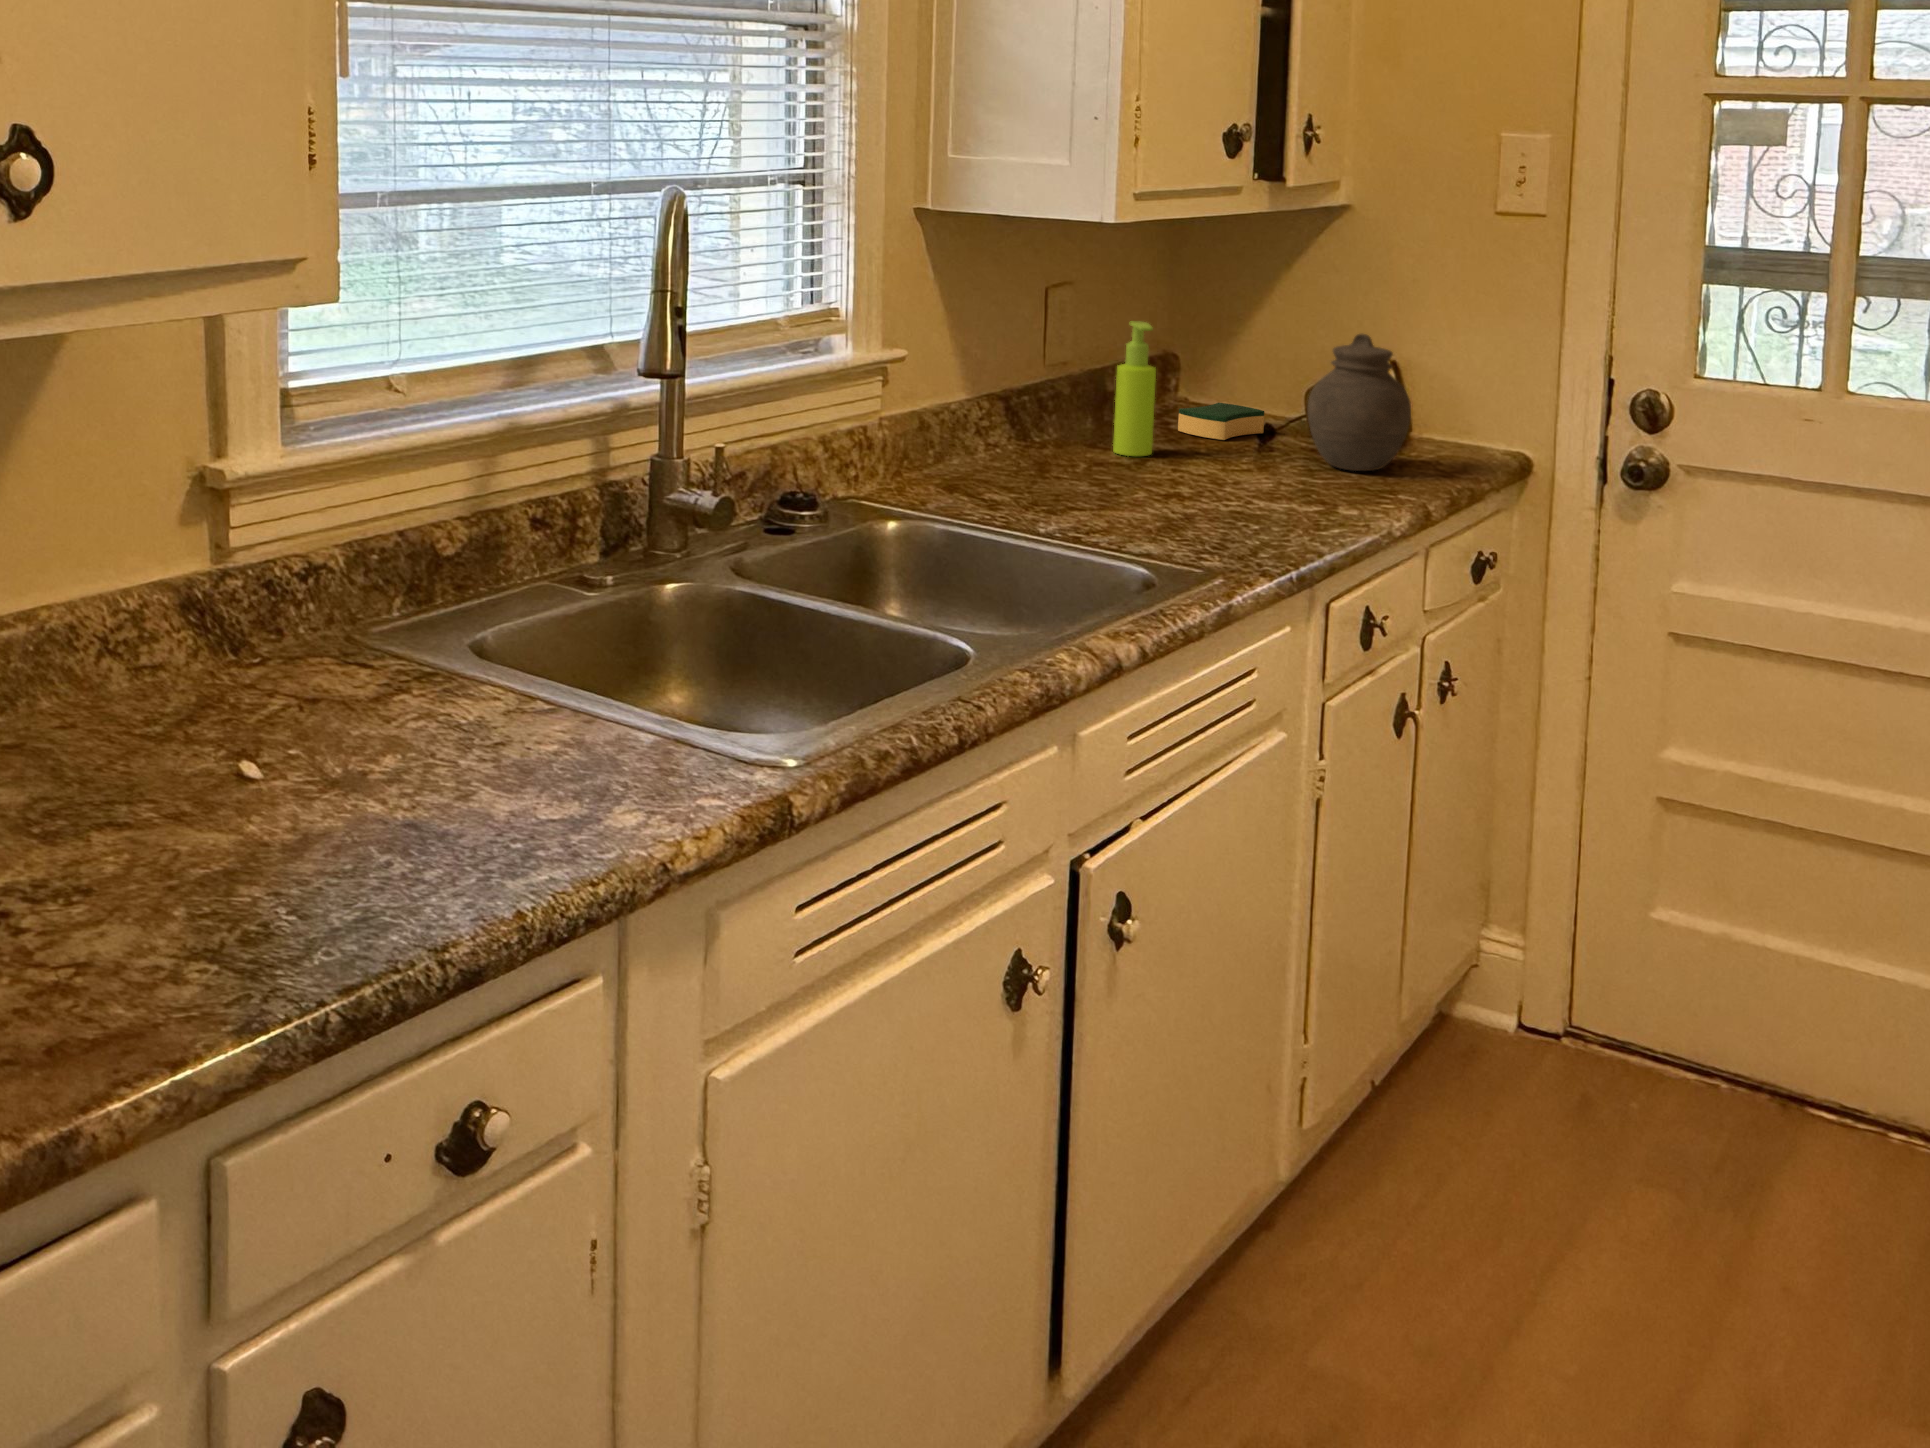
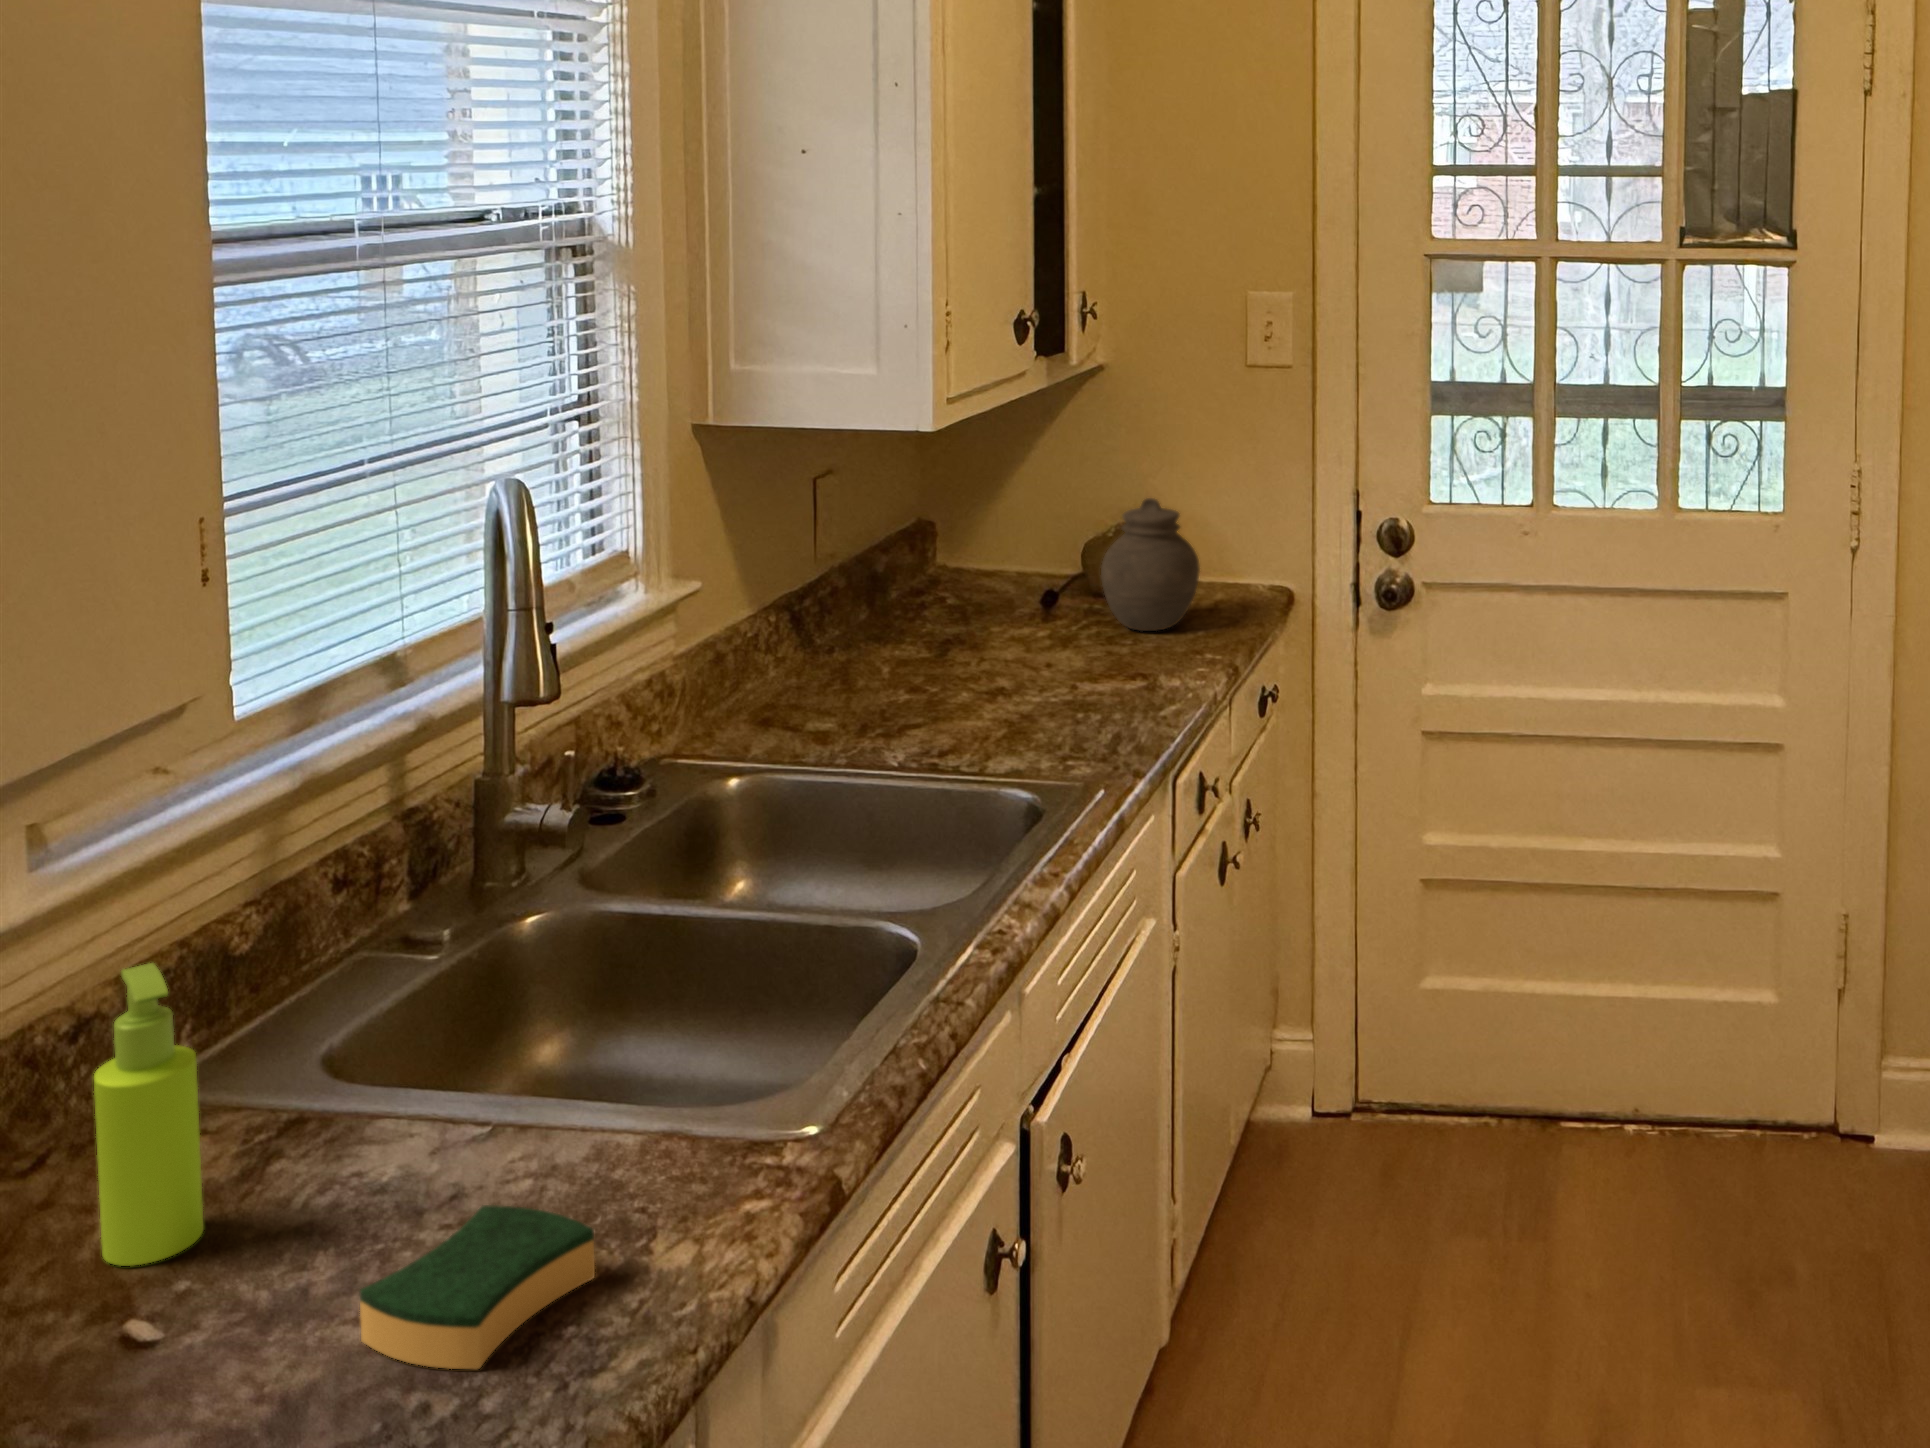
soap dispenser: present [1113,321,1156,456] -> present [94,963,203,1266]
sponge: present [1178,403,1264,440] -> present [360,1205,595,1369]

